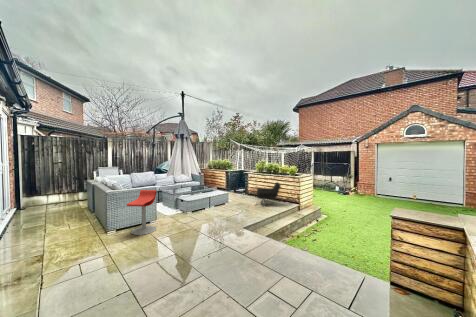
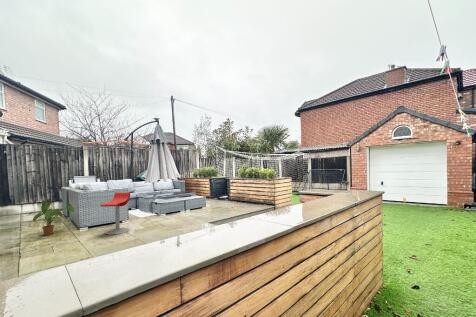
lounge chair: present [257,182,281,205] -> none [232,186,259,211]
house plant: none [57,197,100,234] -> present [33,201,74,236]

